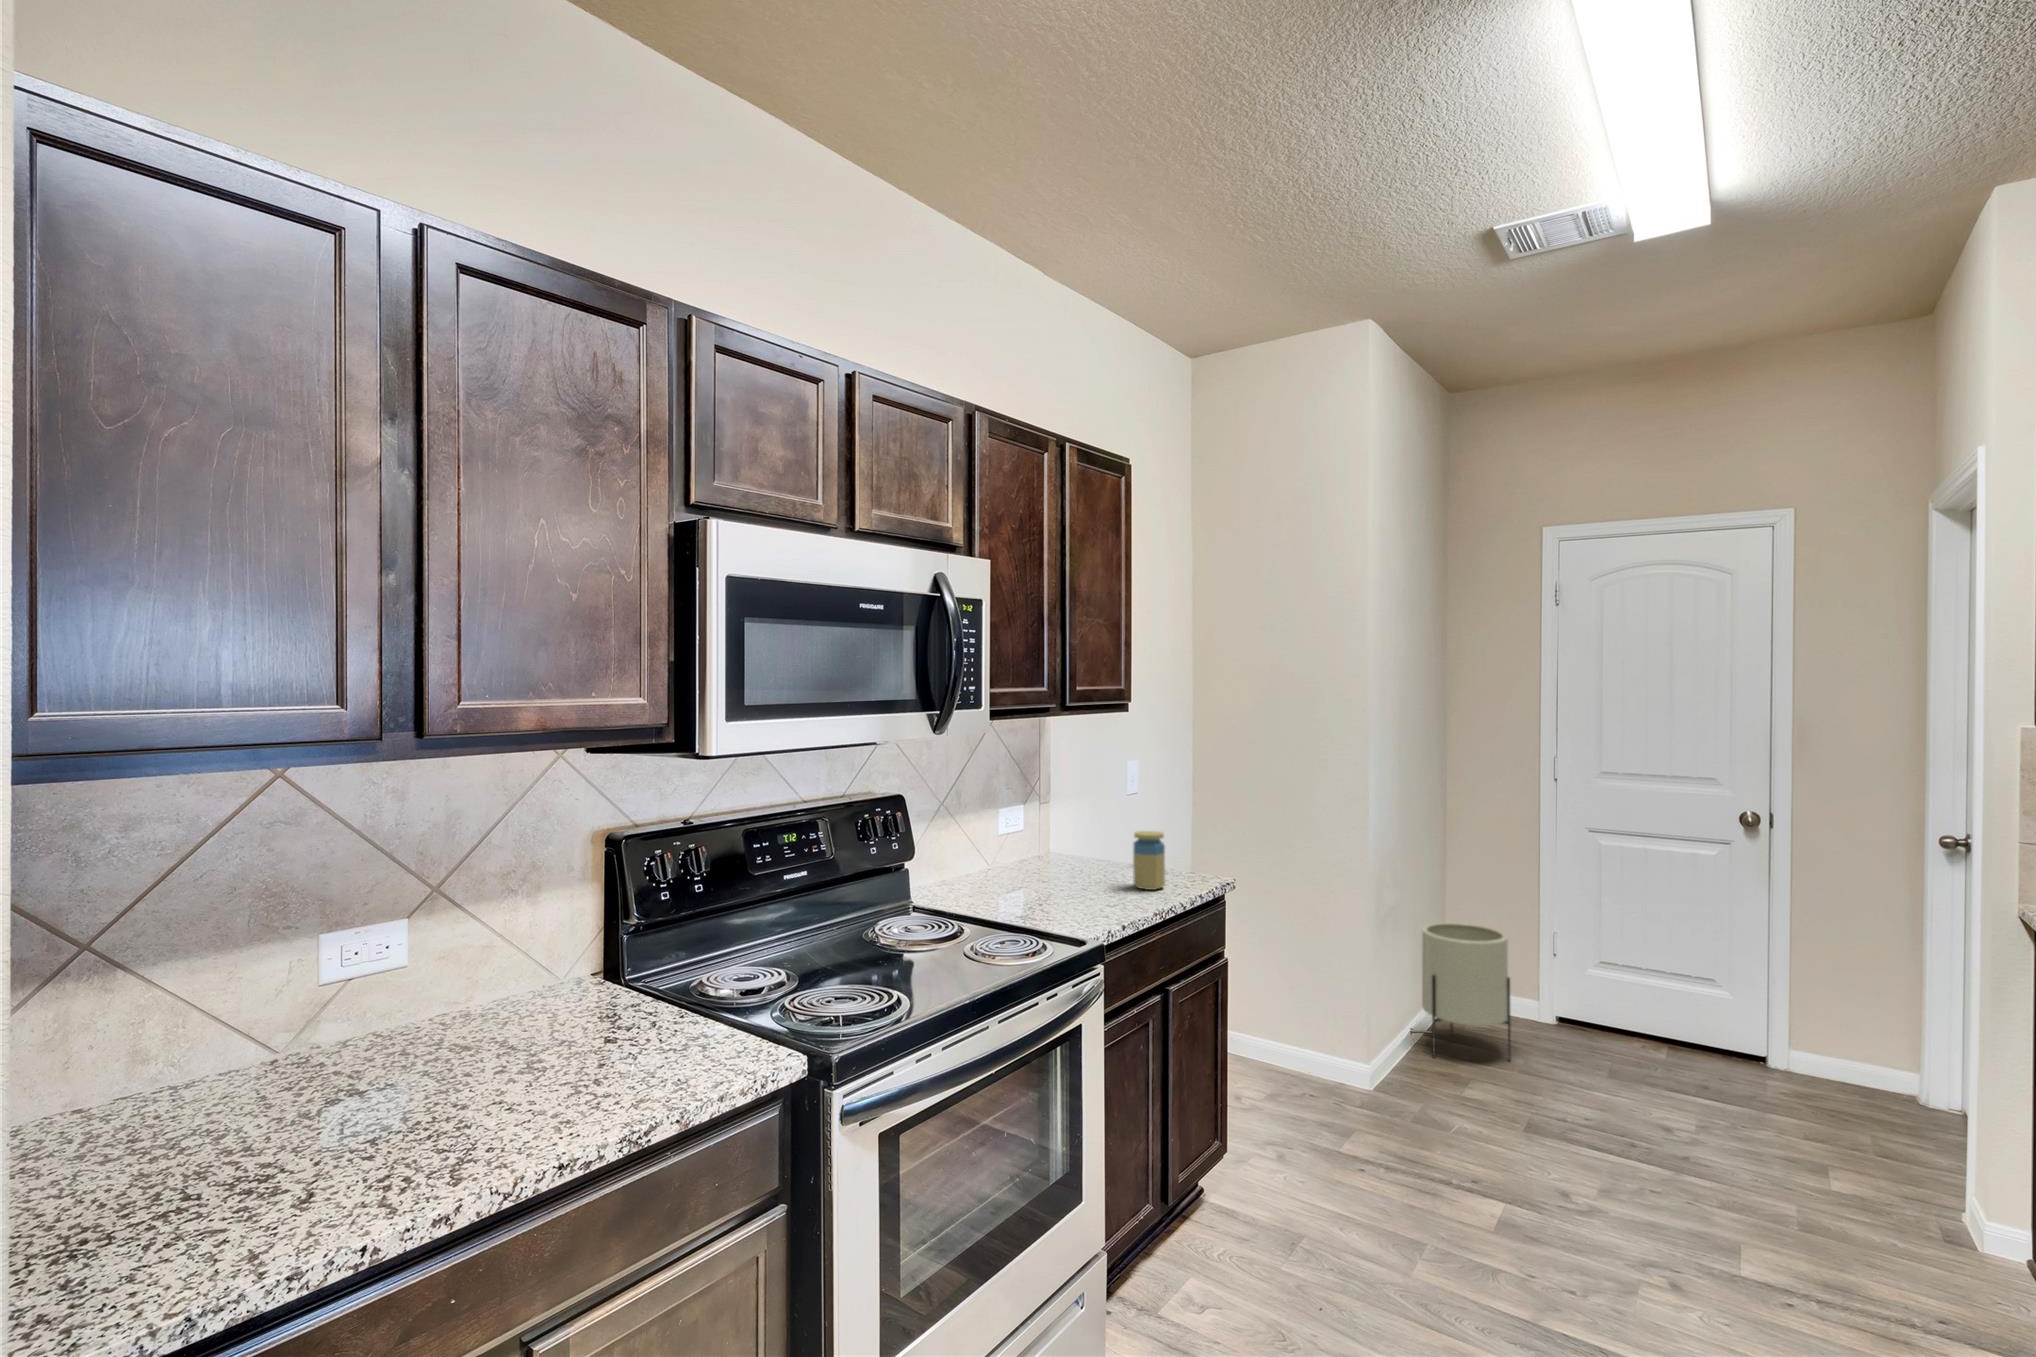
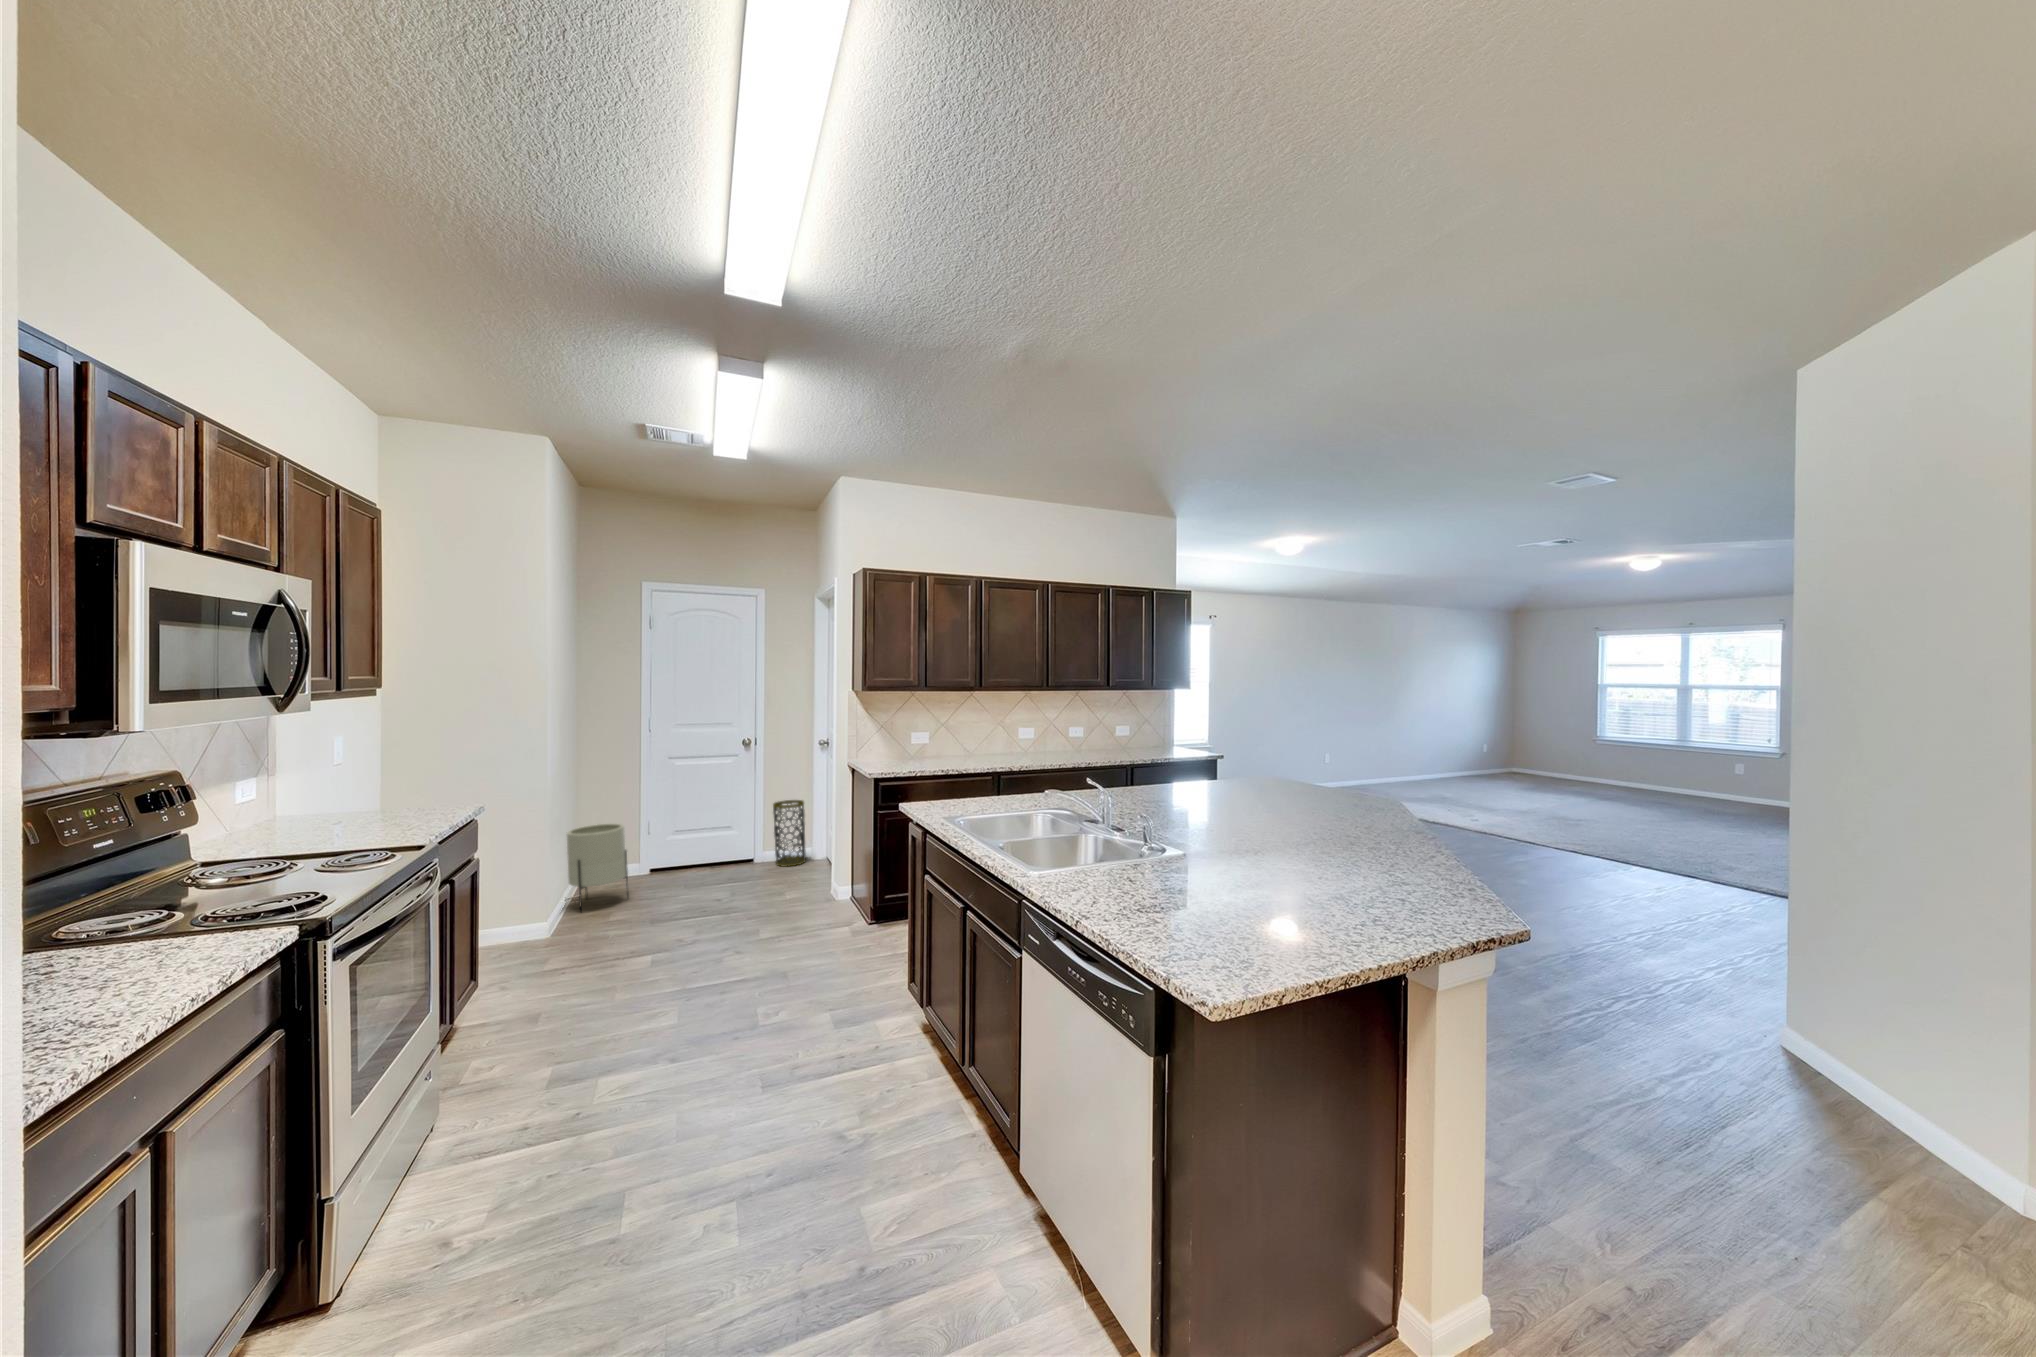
jar: present [1133,831,1165,890] -> none [395,779,427,821]
trash can: none [1813,959,1895,1106] -> present [773,800,806,867]

